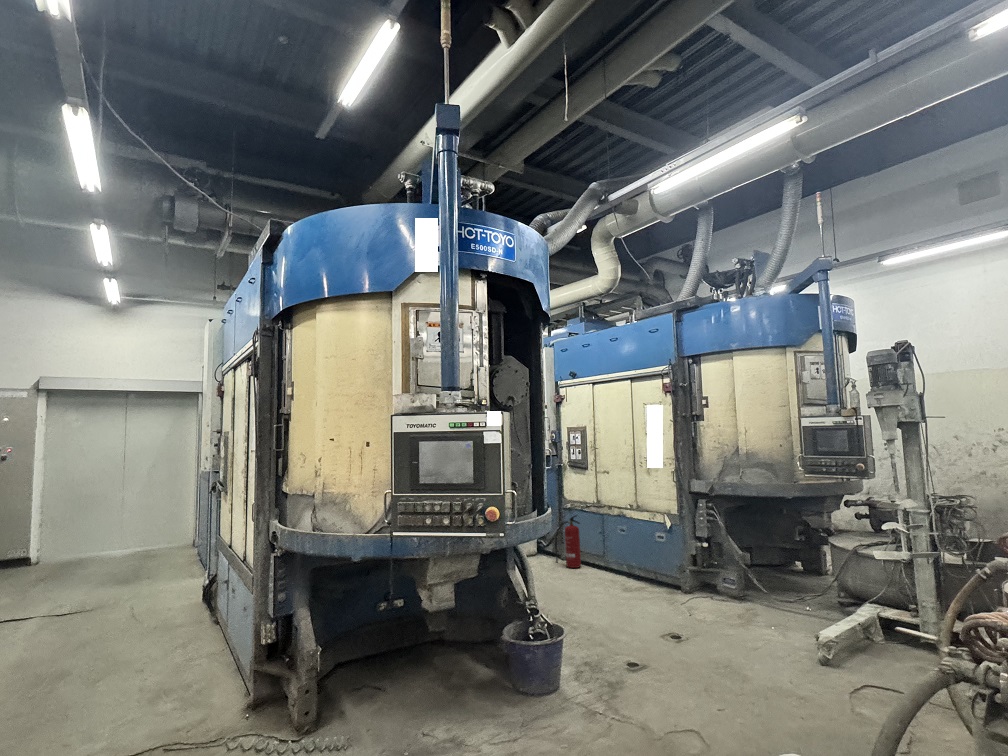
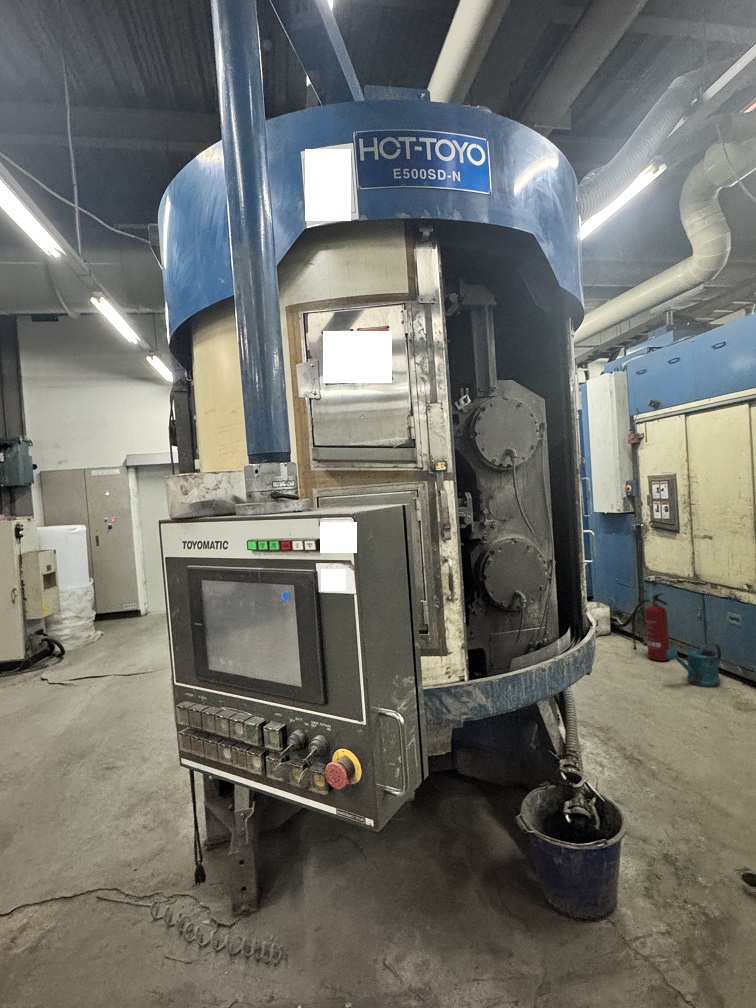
watering can: none [579,548,613,580] -> present [666,643,721,687]

